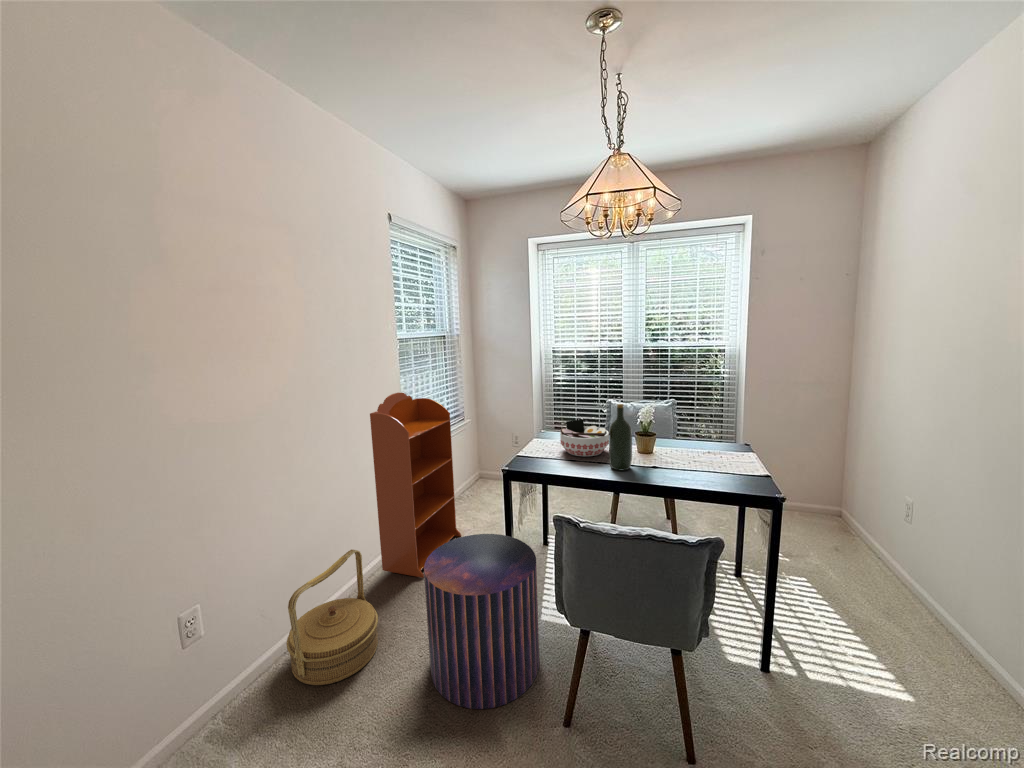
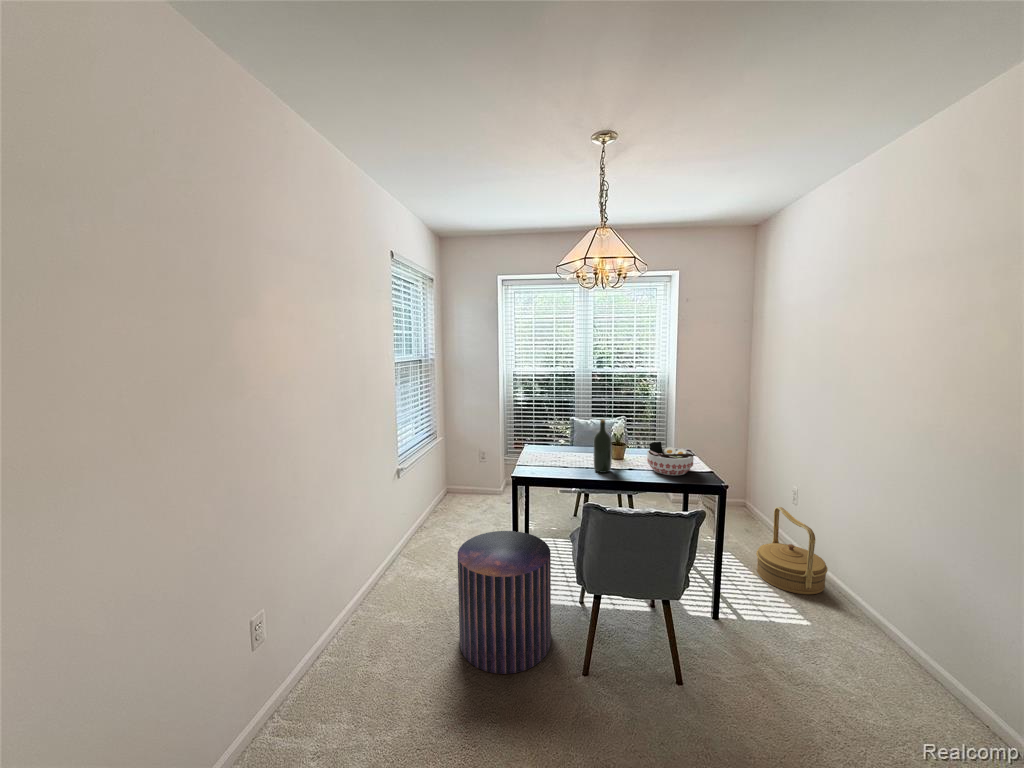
bookcase: present [370,393,461,578] -> none [378,412,448,580]
bowl: present [560,420,609,456] -> present [647,442,693,475]
woven basket: present [286,550,378,685] -> present [756,507,828,595]

